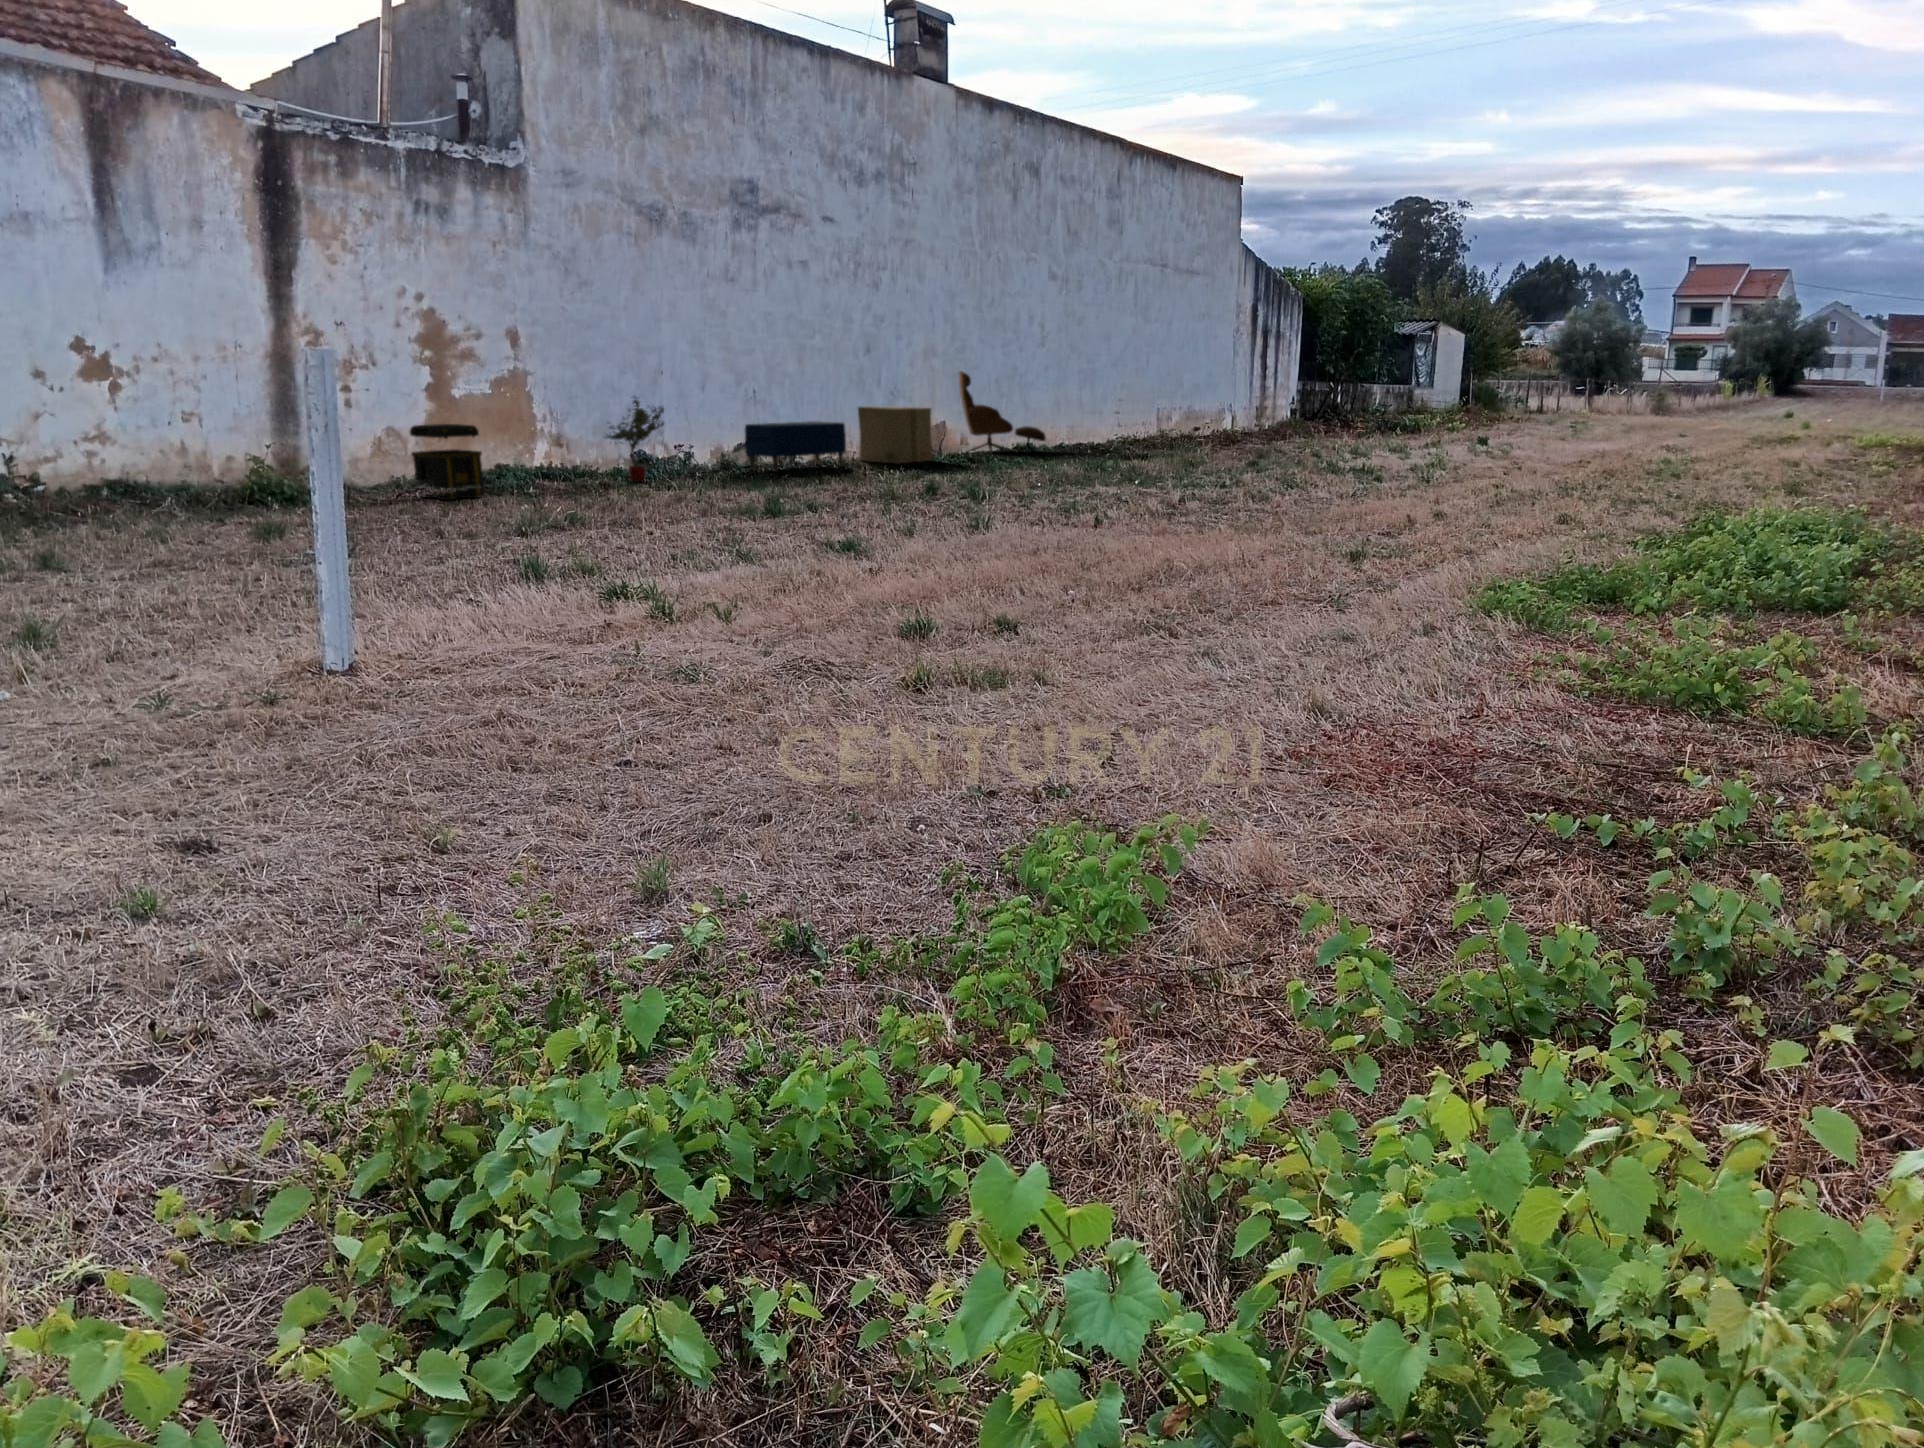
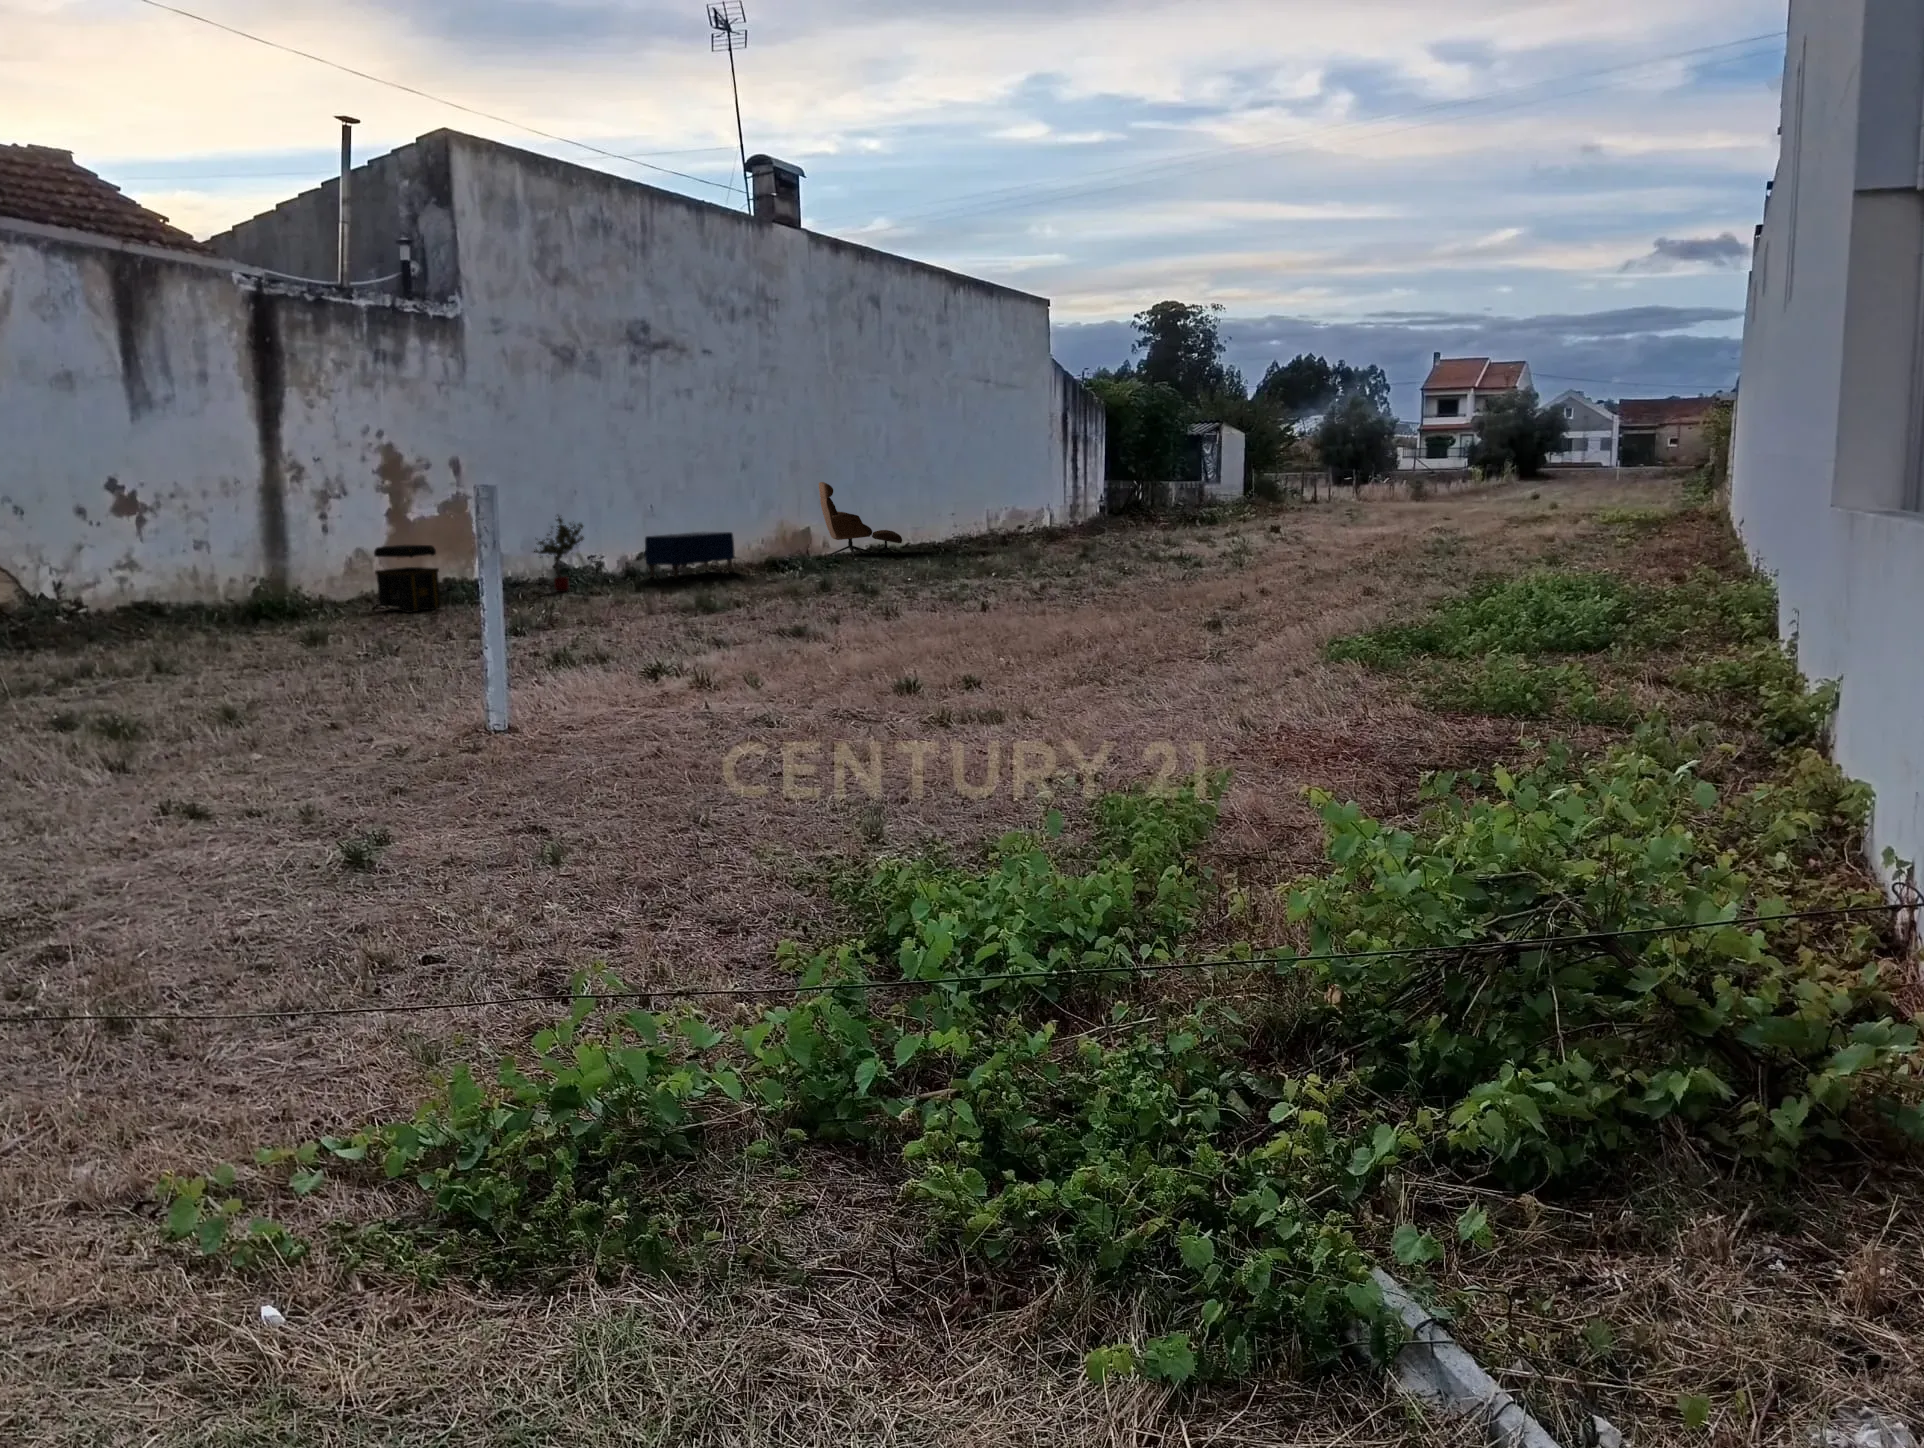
cardboard box: present [858,406,932,464] -> none [738,516,807,567]

